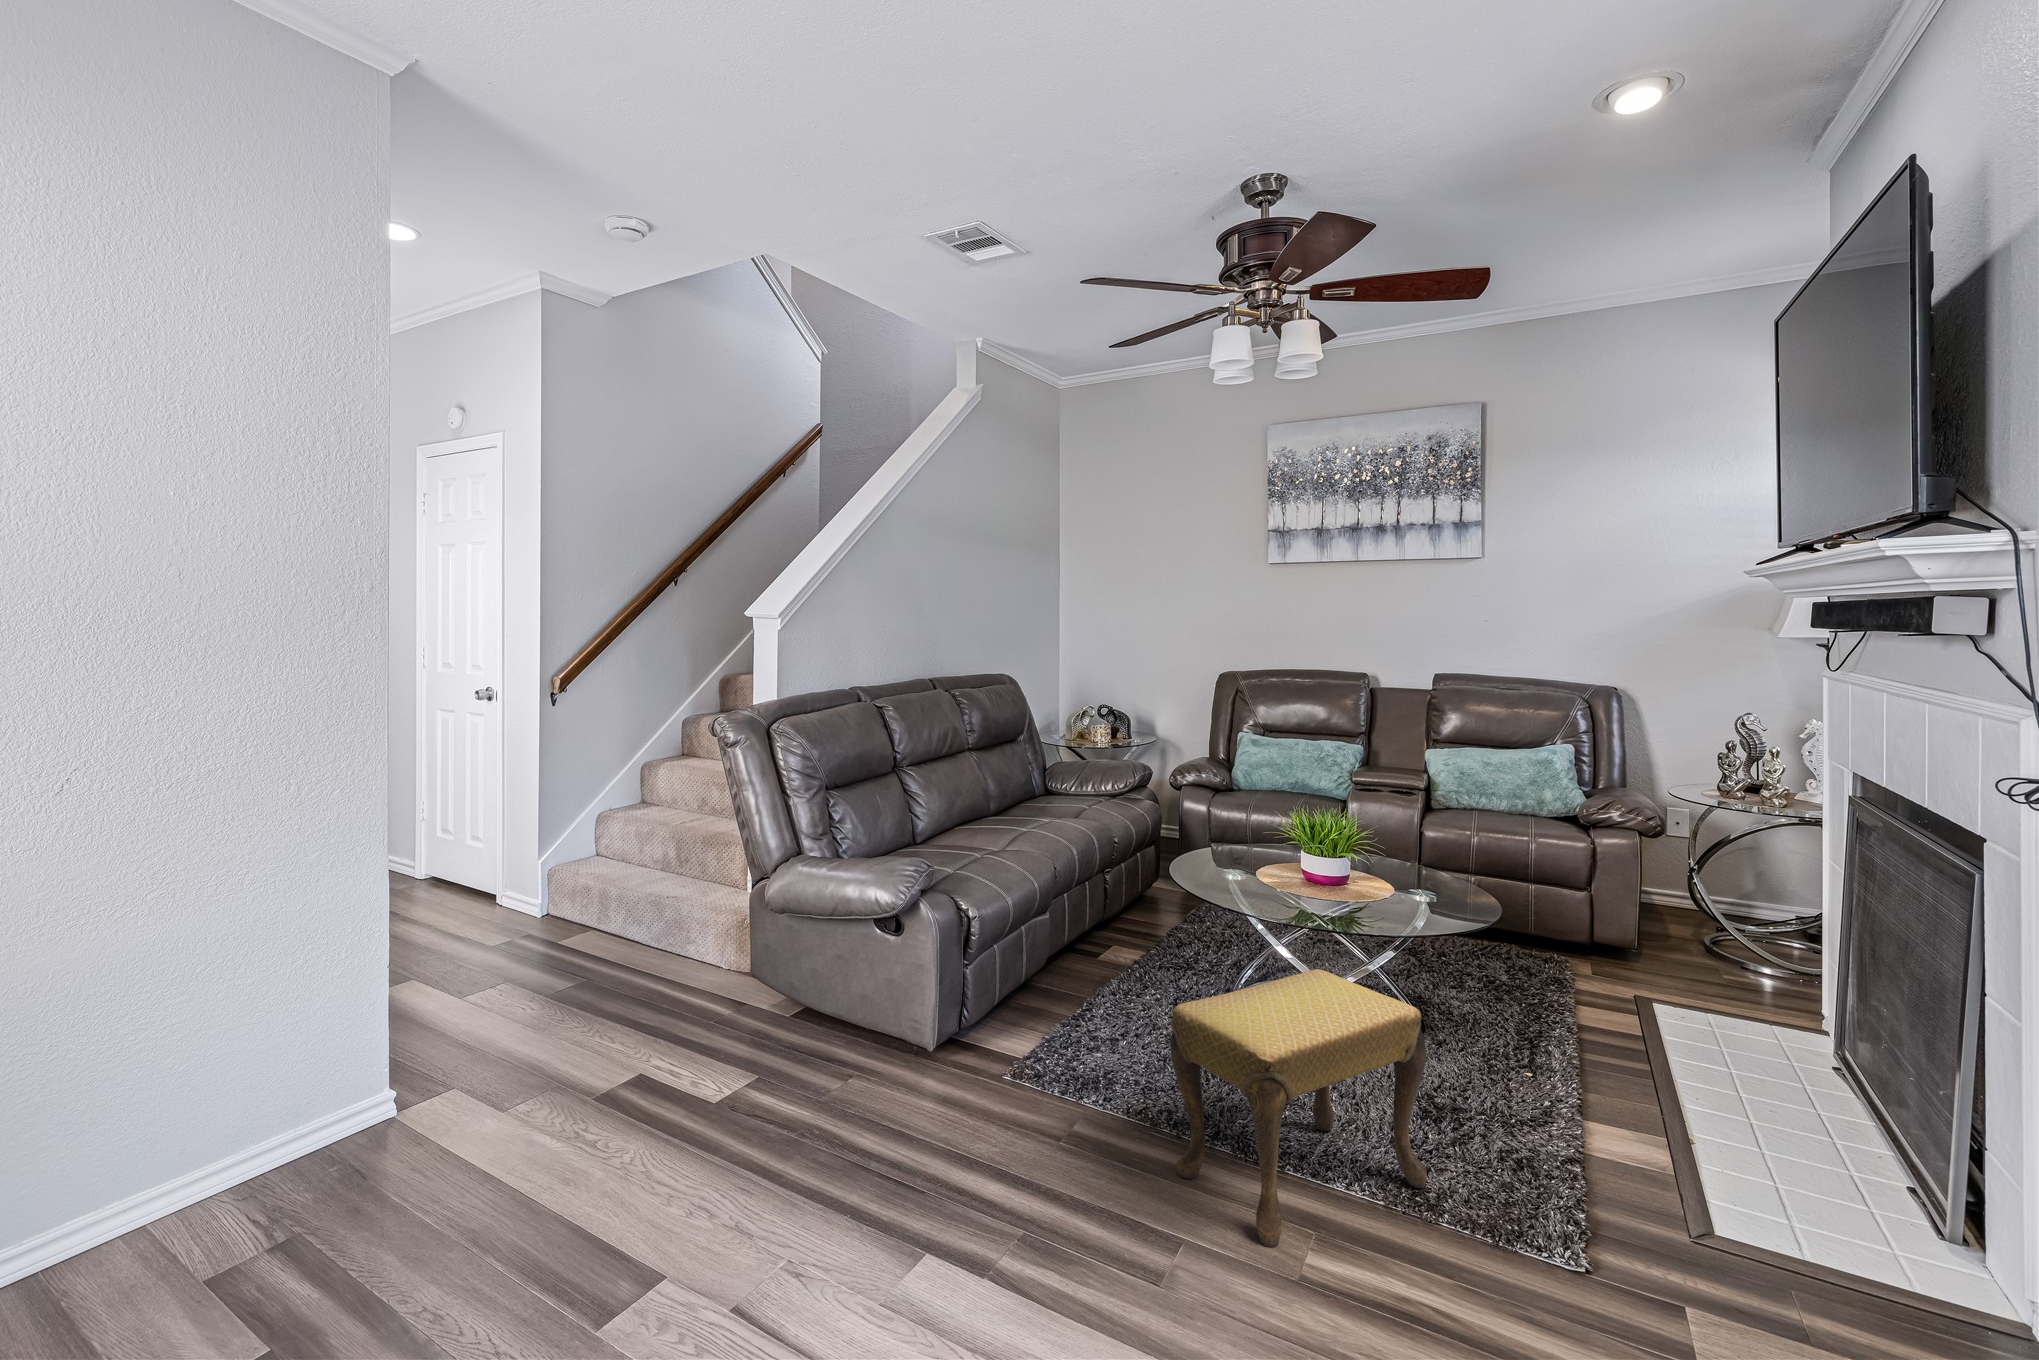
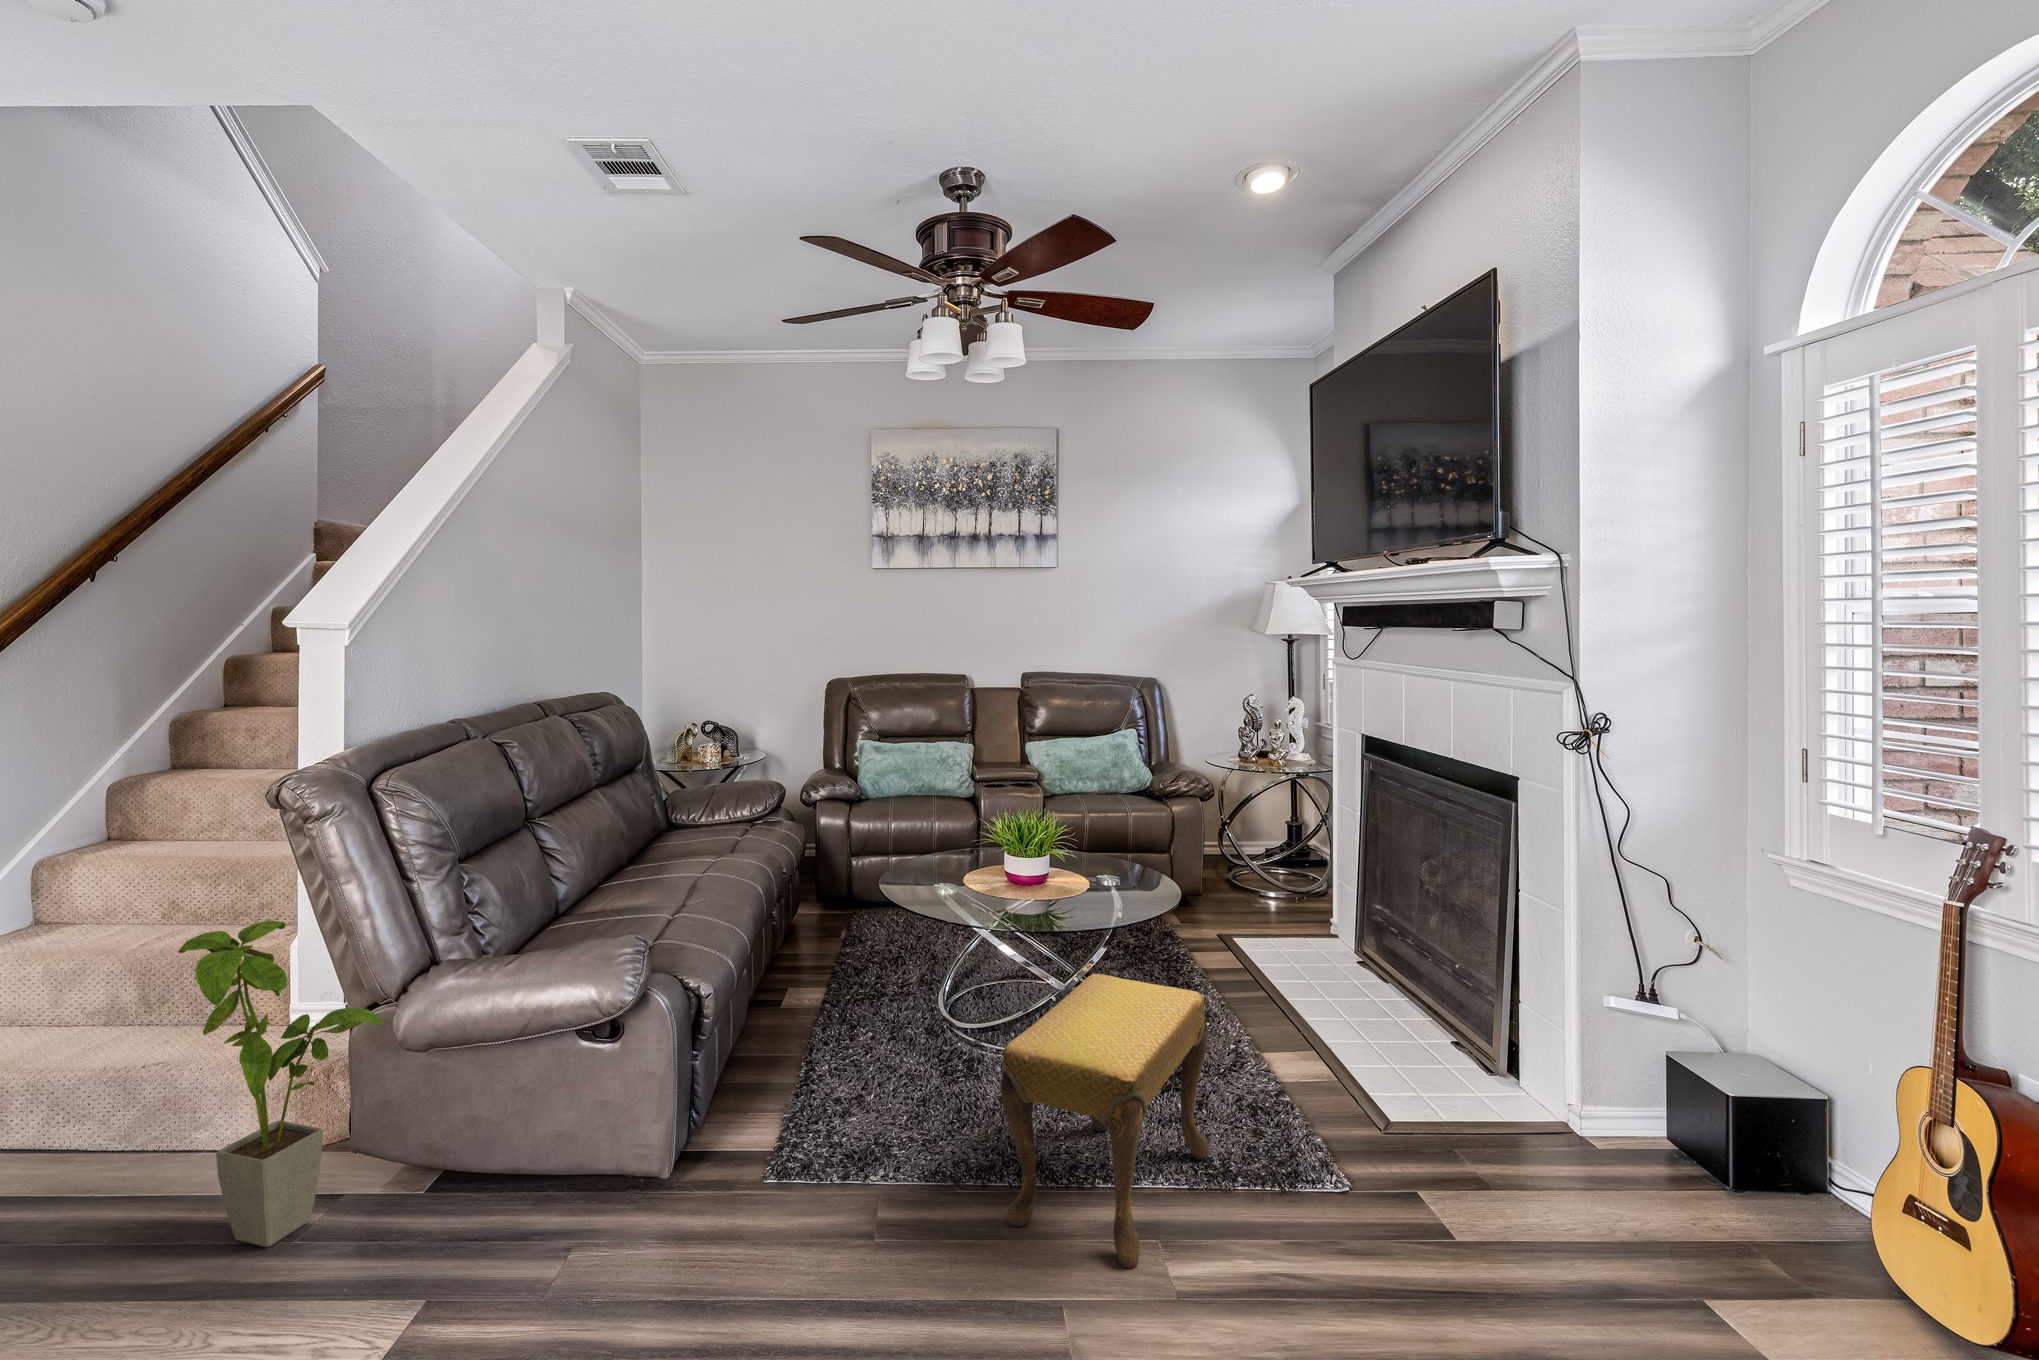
house plant: none [653,807,762,1022] -> present [178,920,385,1247]

